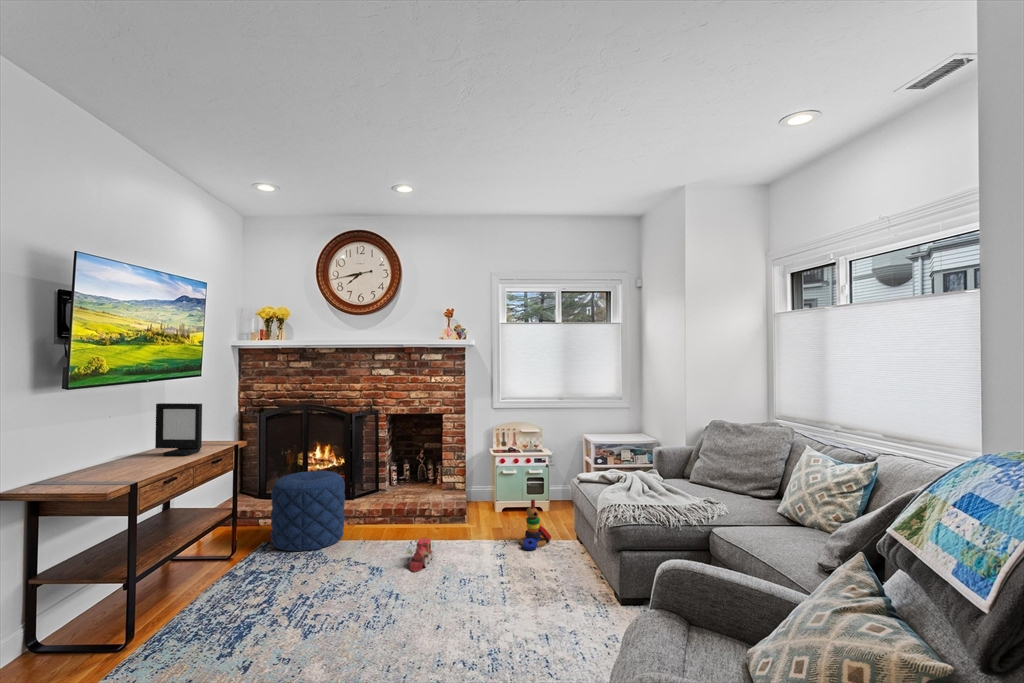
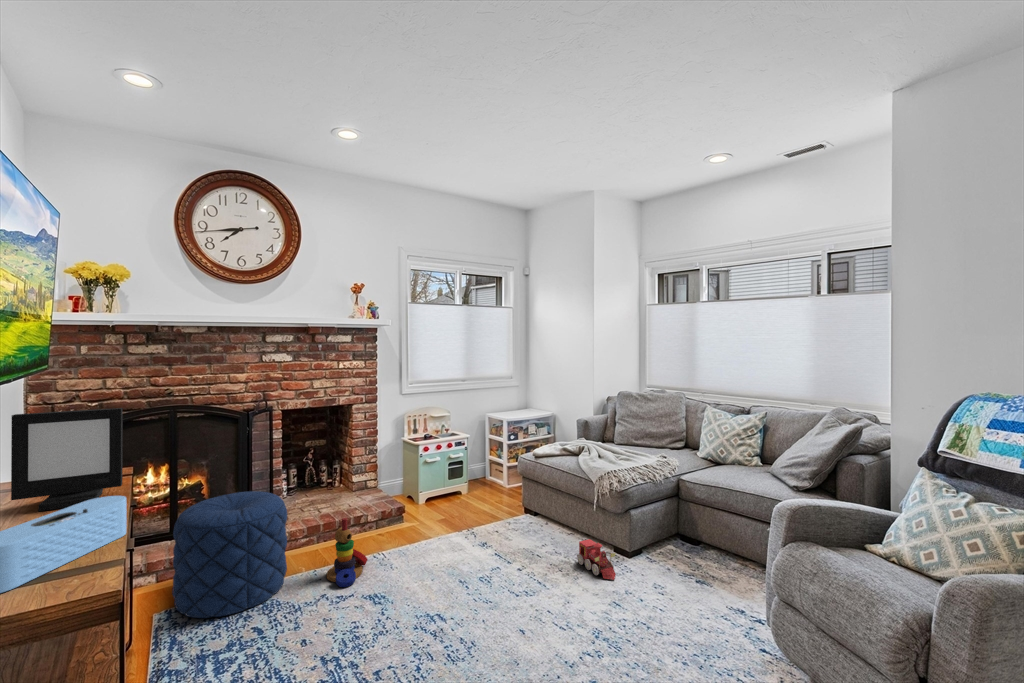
speaker: none [79,449,164,481] -> present [0,496,127,593]
stacking toy: present [520,500,551,551] -> present [327,518,368,587]
toy train: present [407,539,434,571] -> present [577,539,616,580]

